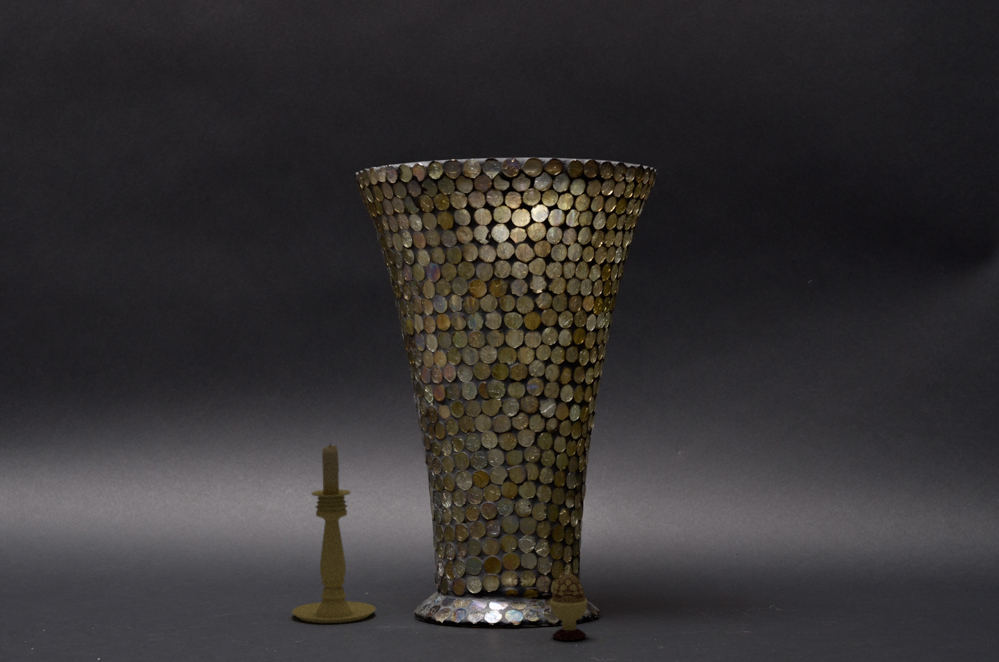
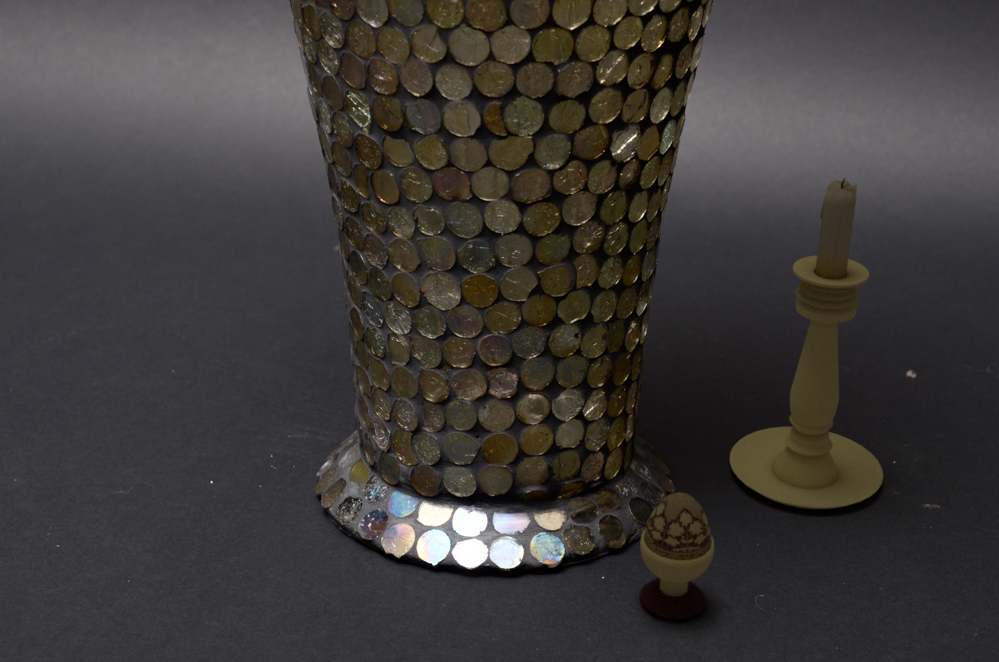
candle holder: present [292,444,376,623] -> present [730,178,883,509]

